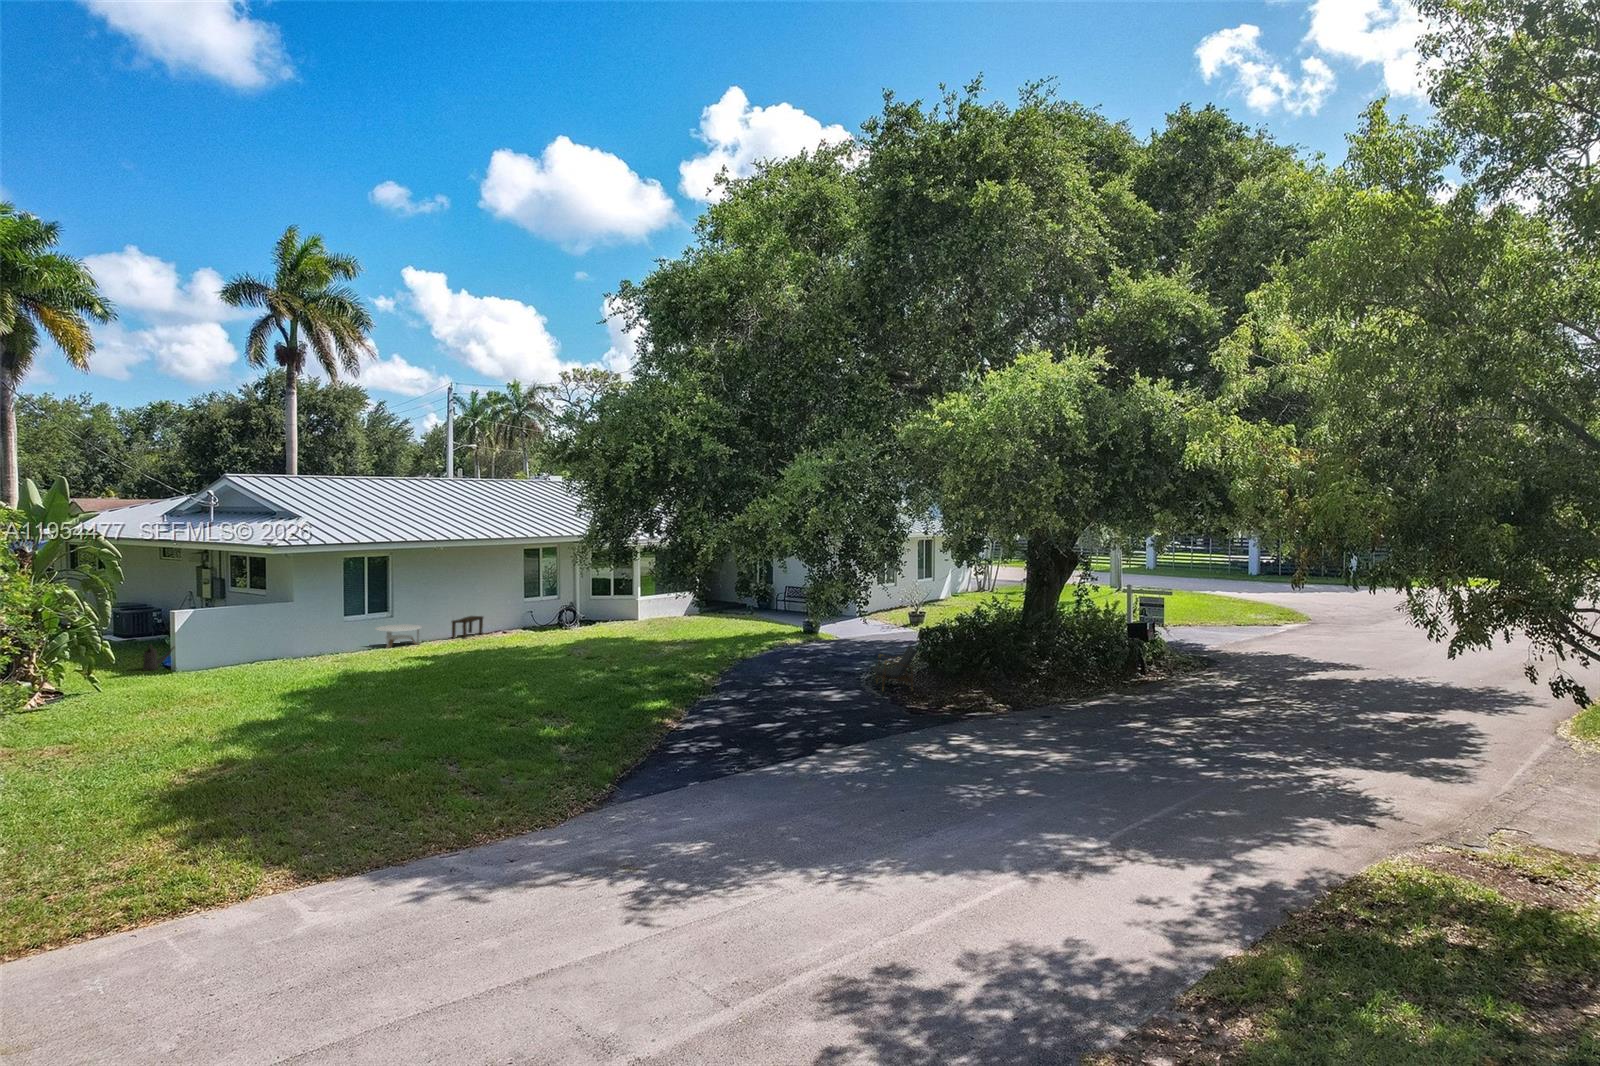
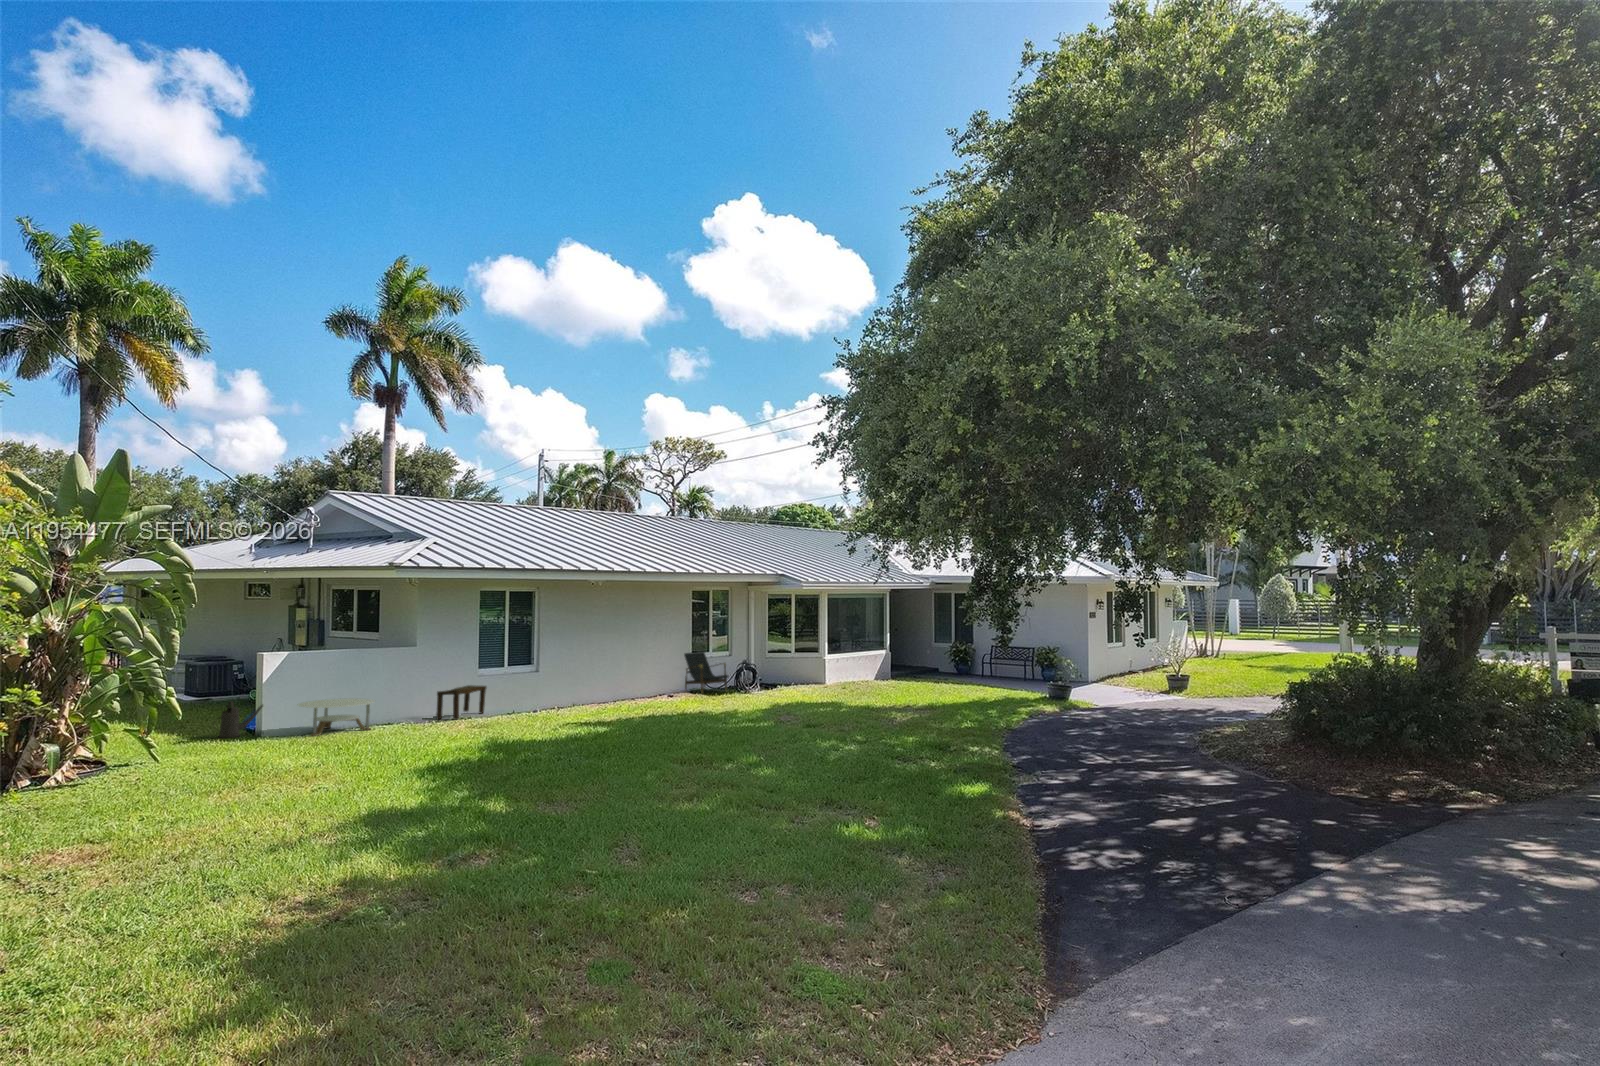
bench: present [452,616,483,639] -> present [436,685,487,720]
round table: present [376,624,422,648] -> present [298,698,375,736]
lounge chair: present [872,645,917,690] -> present [684,652,728,693]

